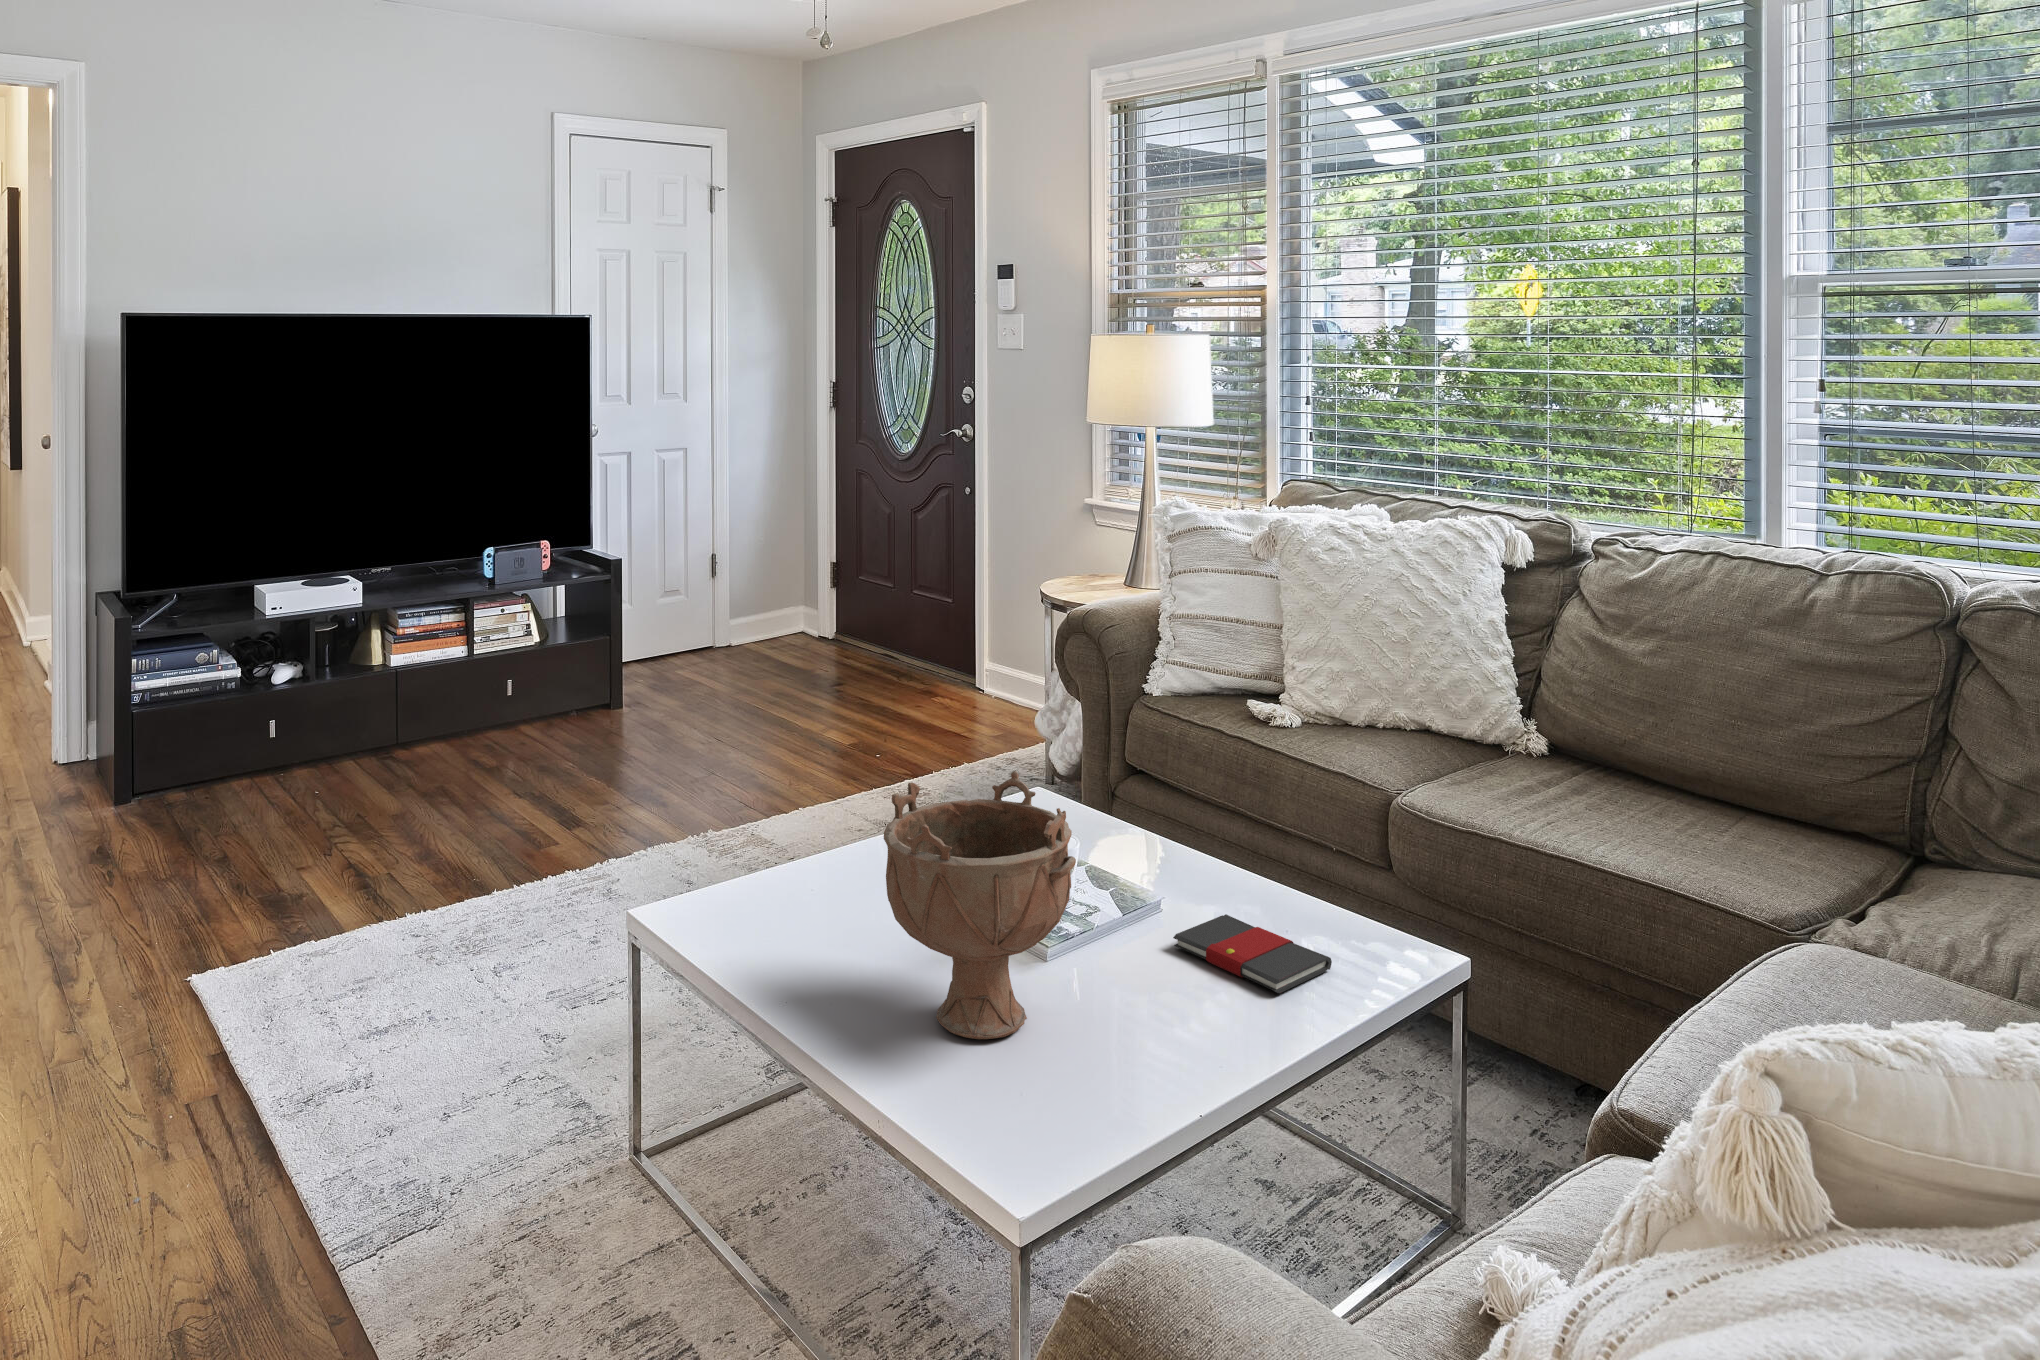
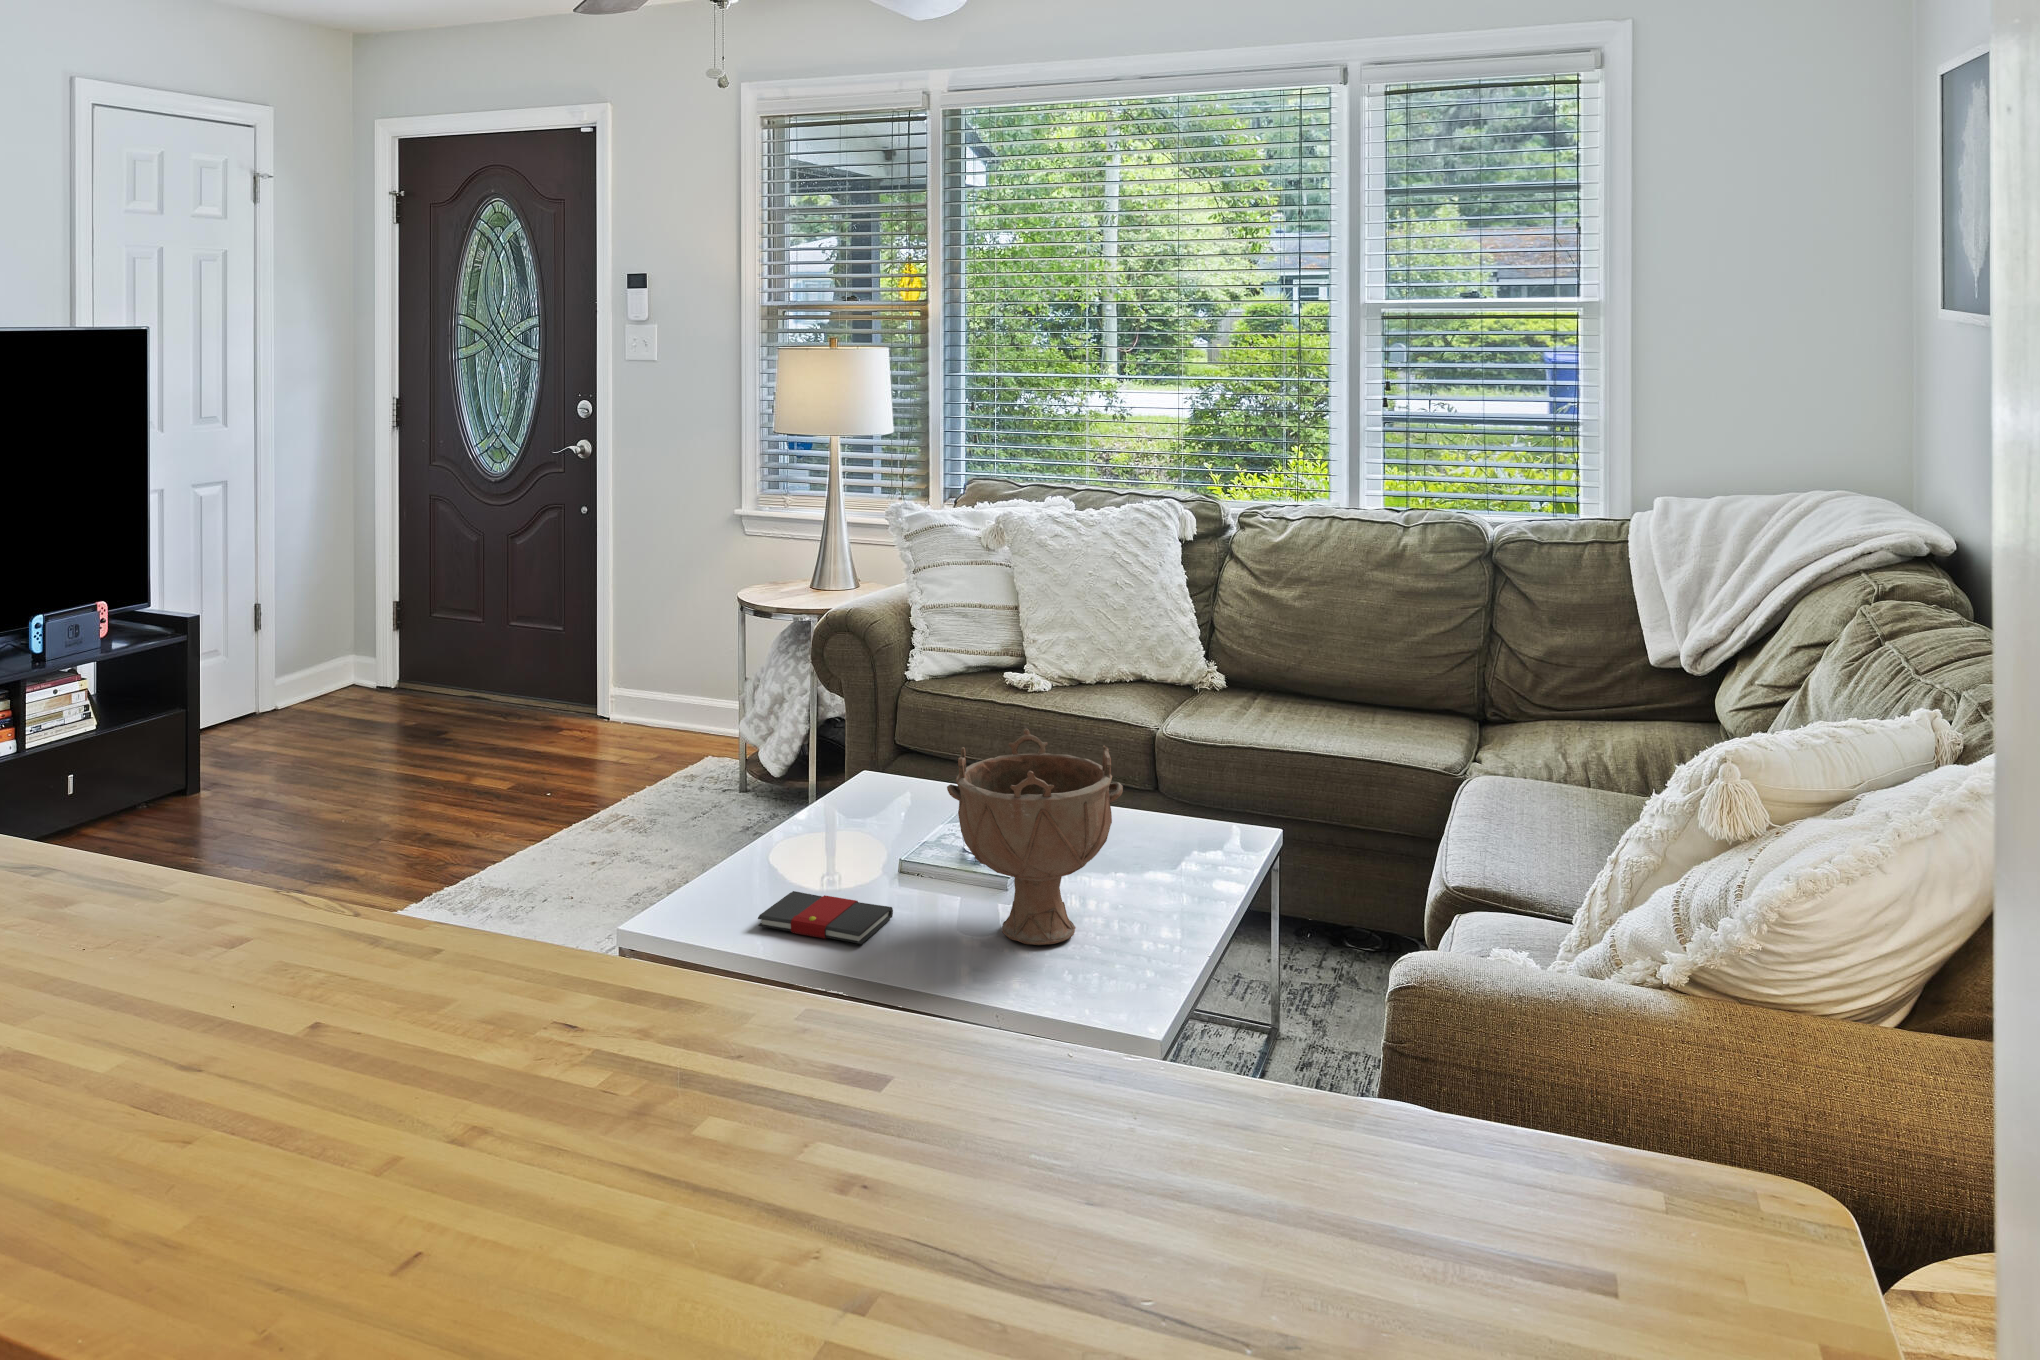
book: present [1173,914,1332,993] -> present [758,891,893,944]

